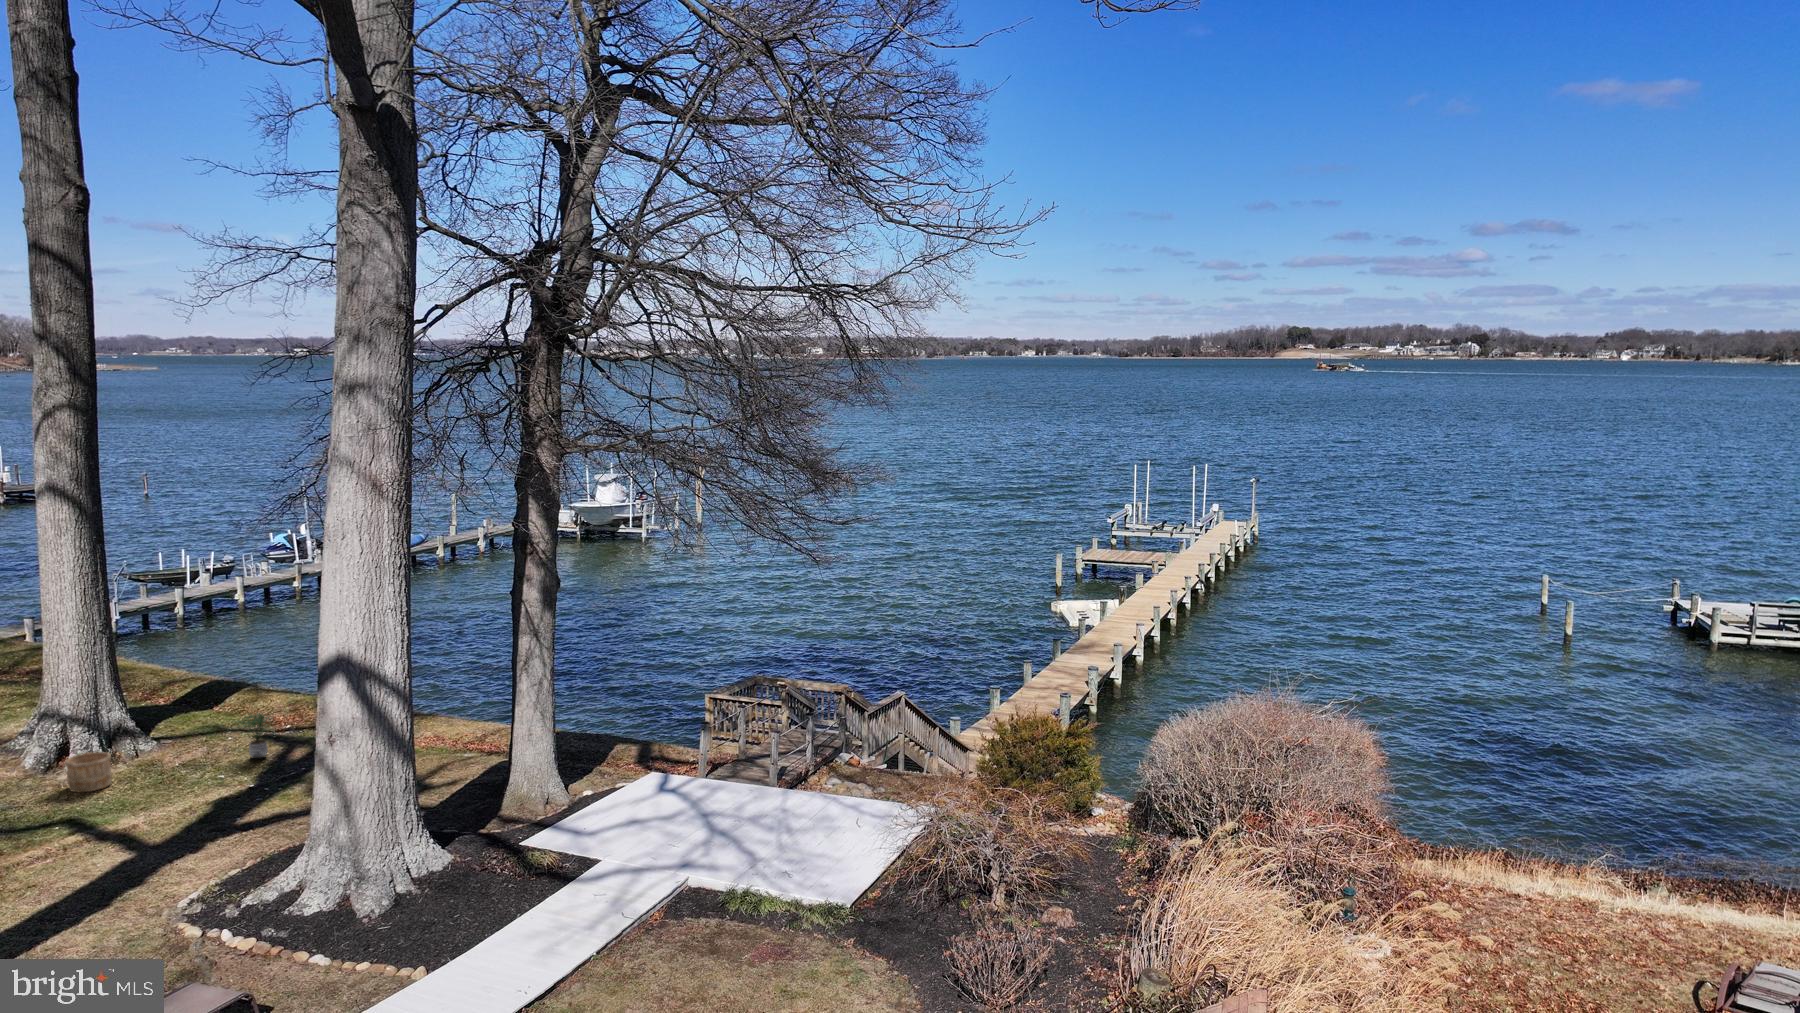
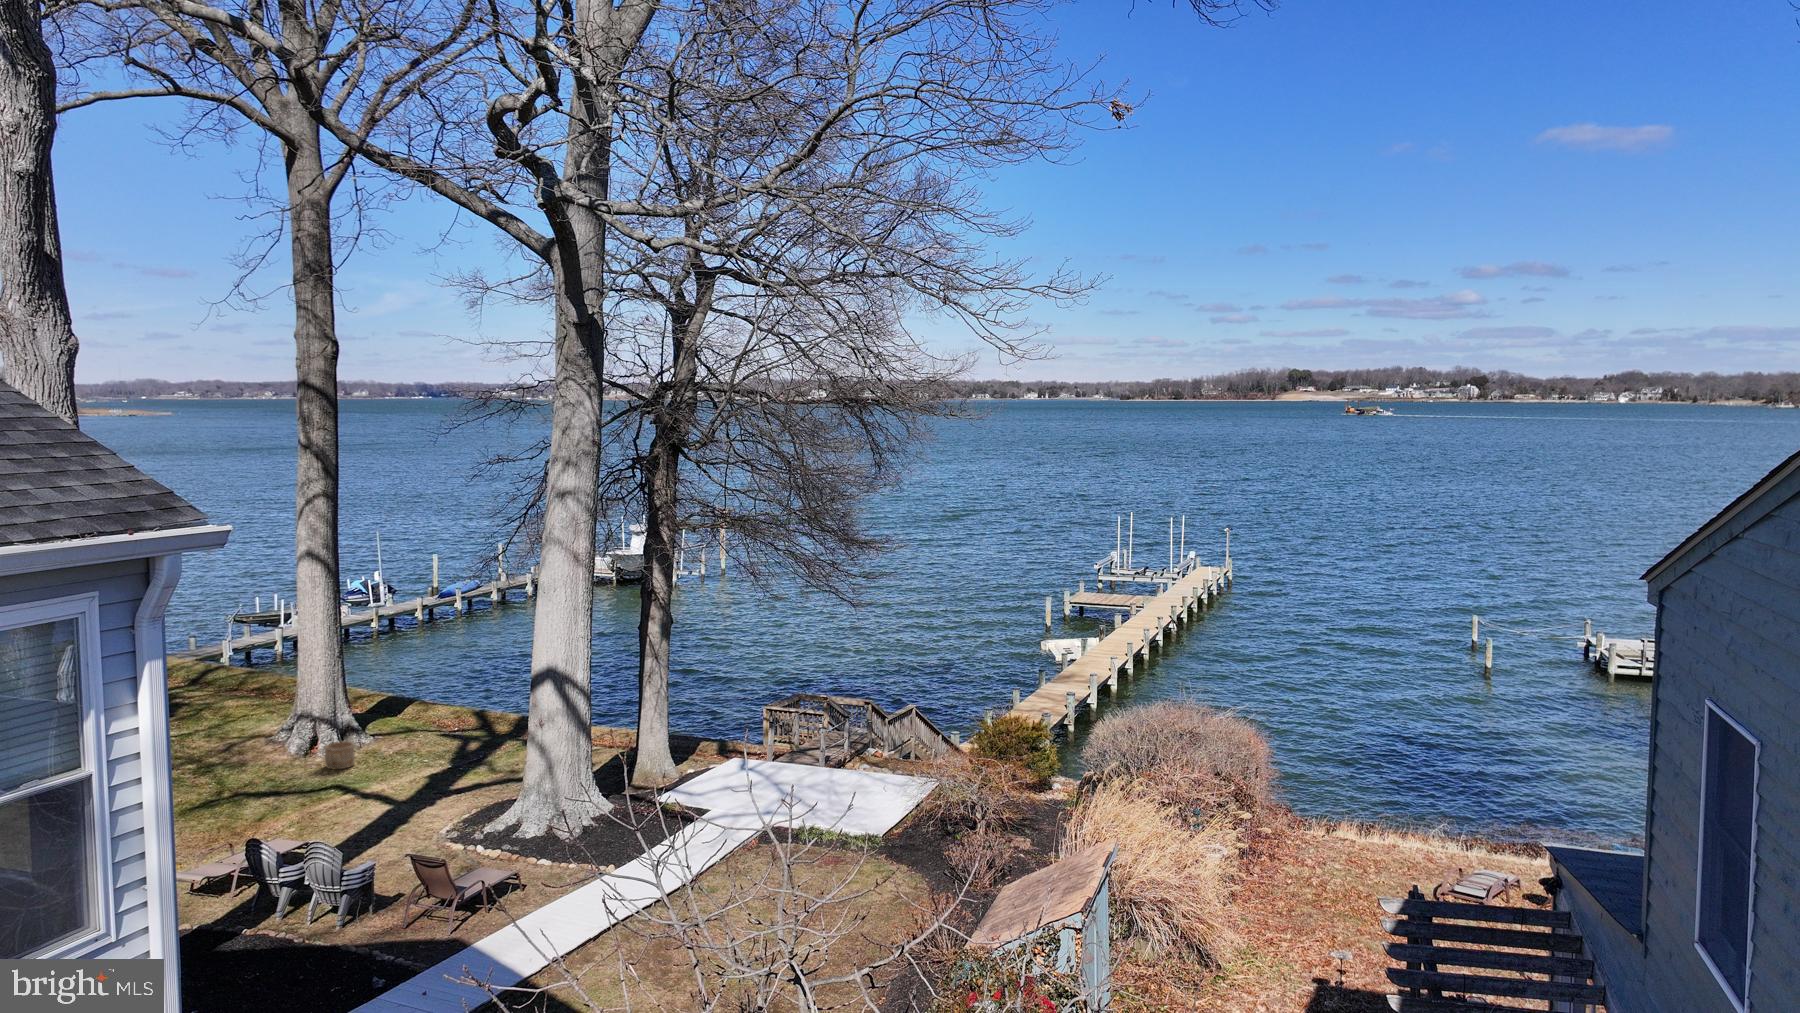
potted plant: present [239,713,270,759] -> none [434,715,460,750]

